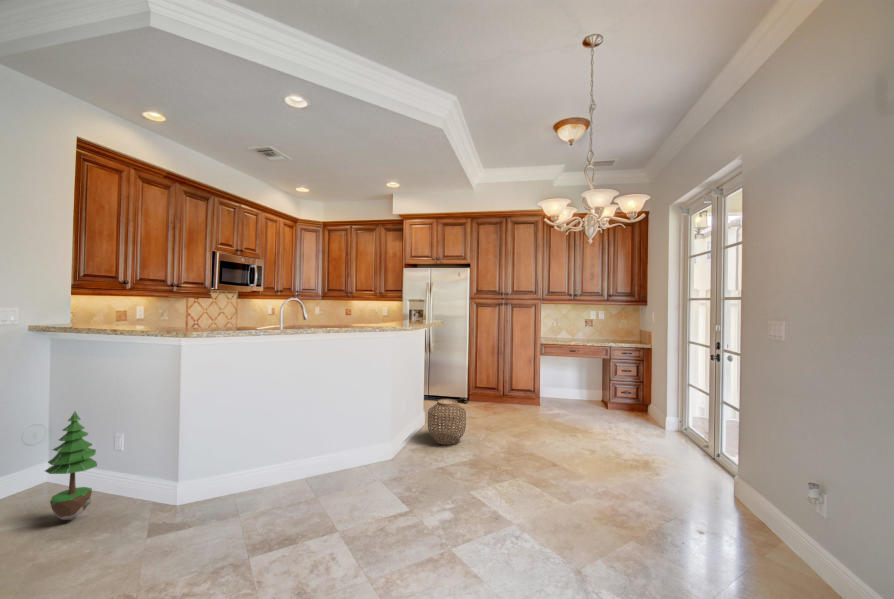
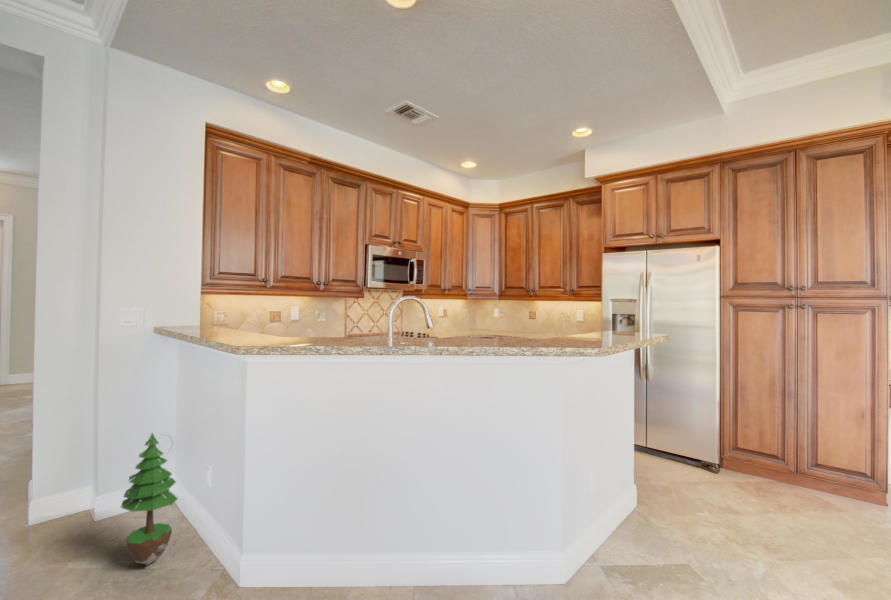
woven basket: present [428,399,466,445] -> none [634,476,715,569]

